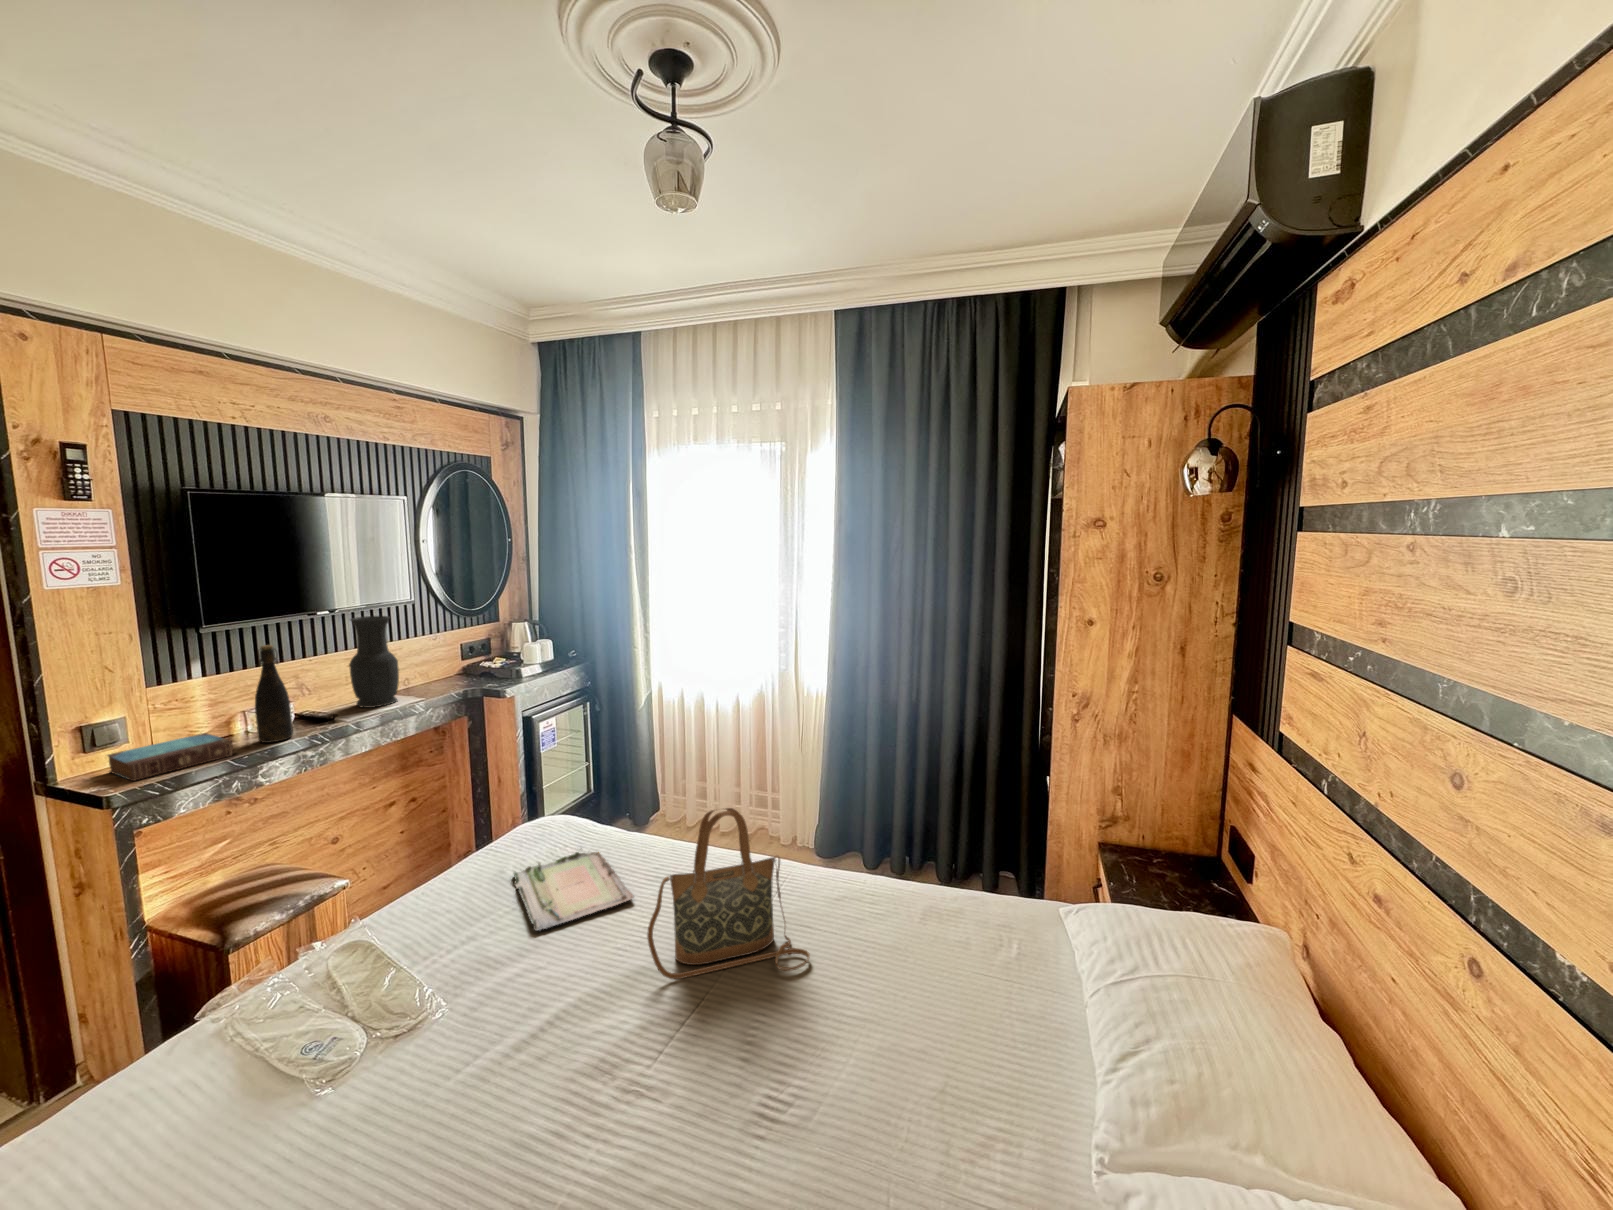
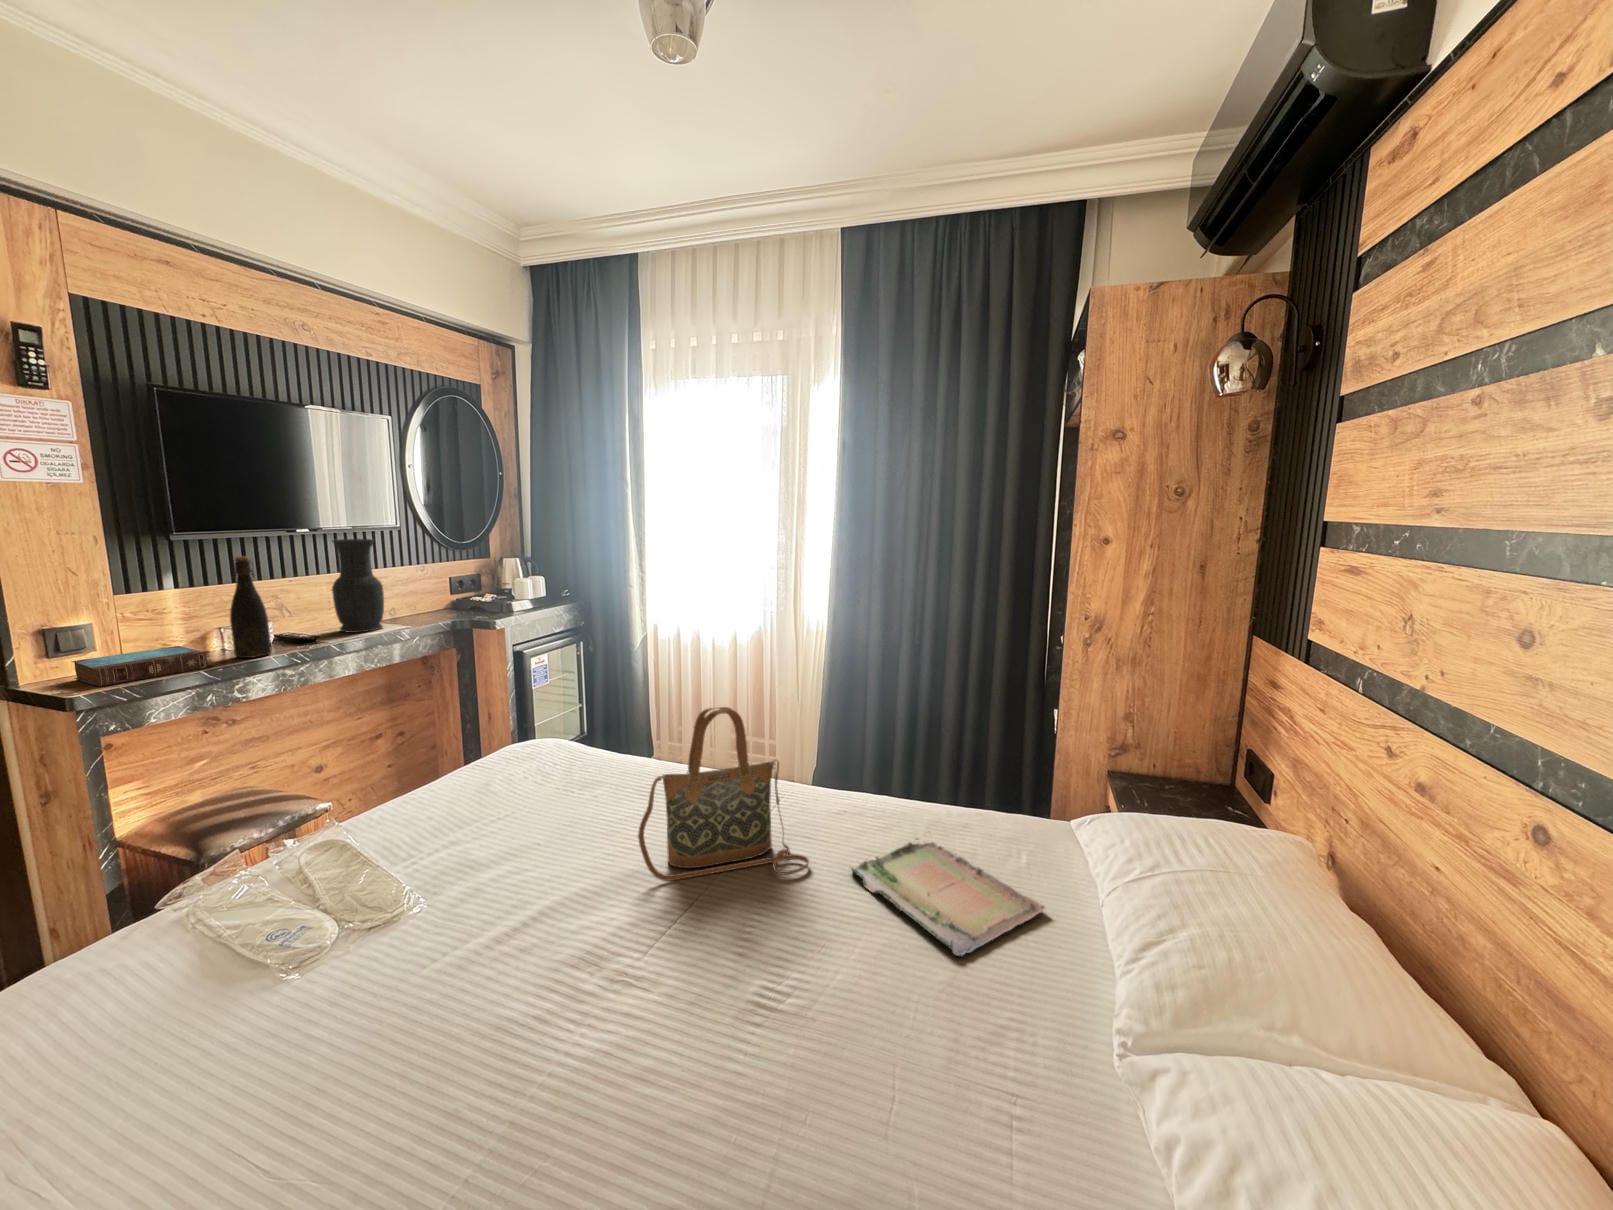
tray: present [514,852,634,931] -> present [850,838,1046,956]

